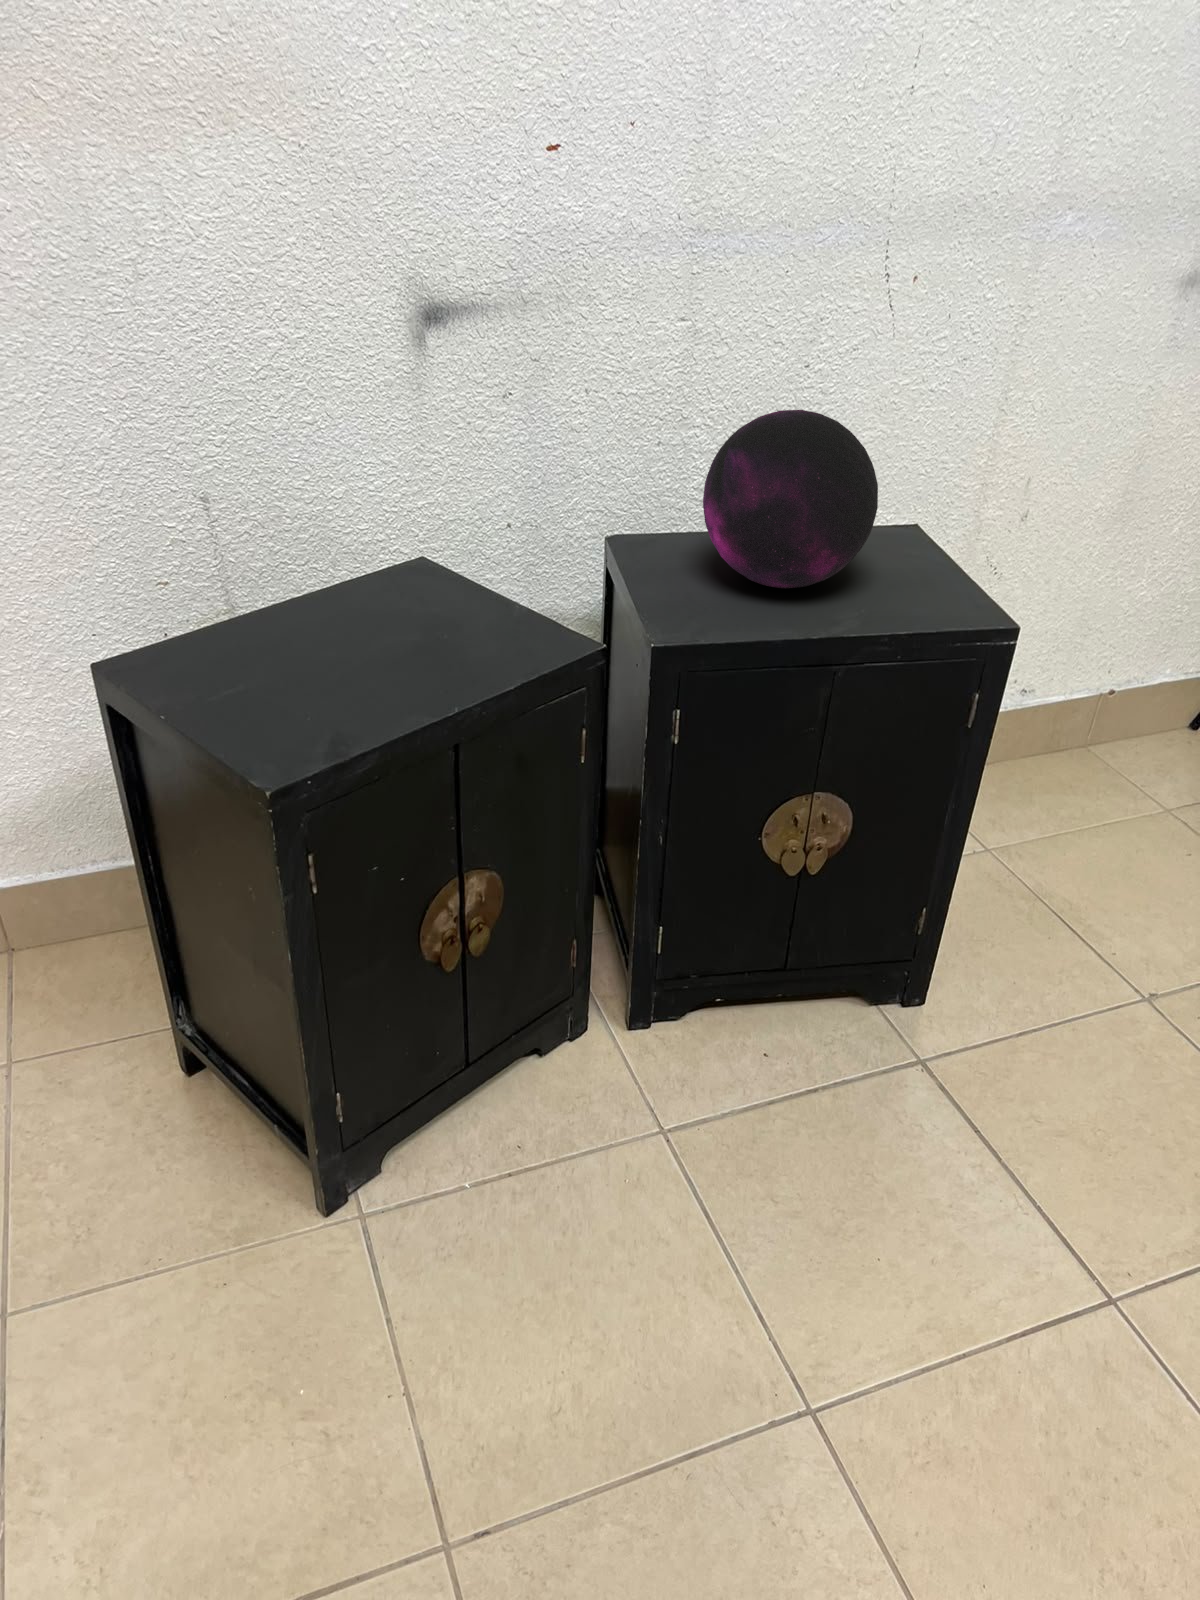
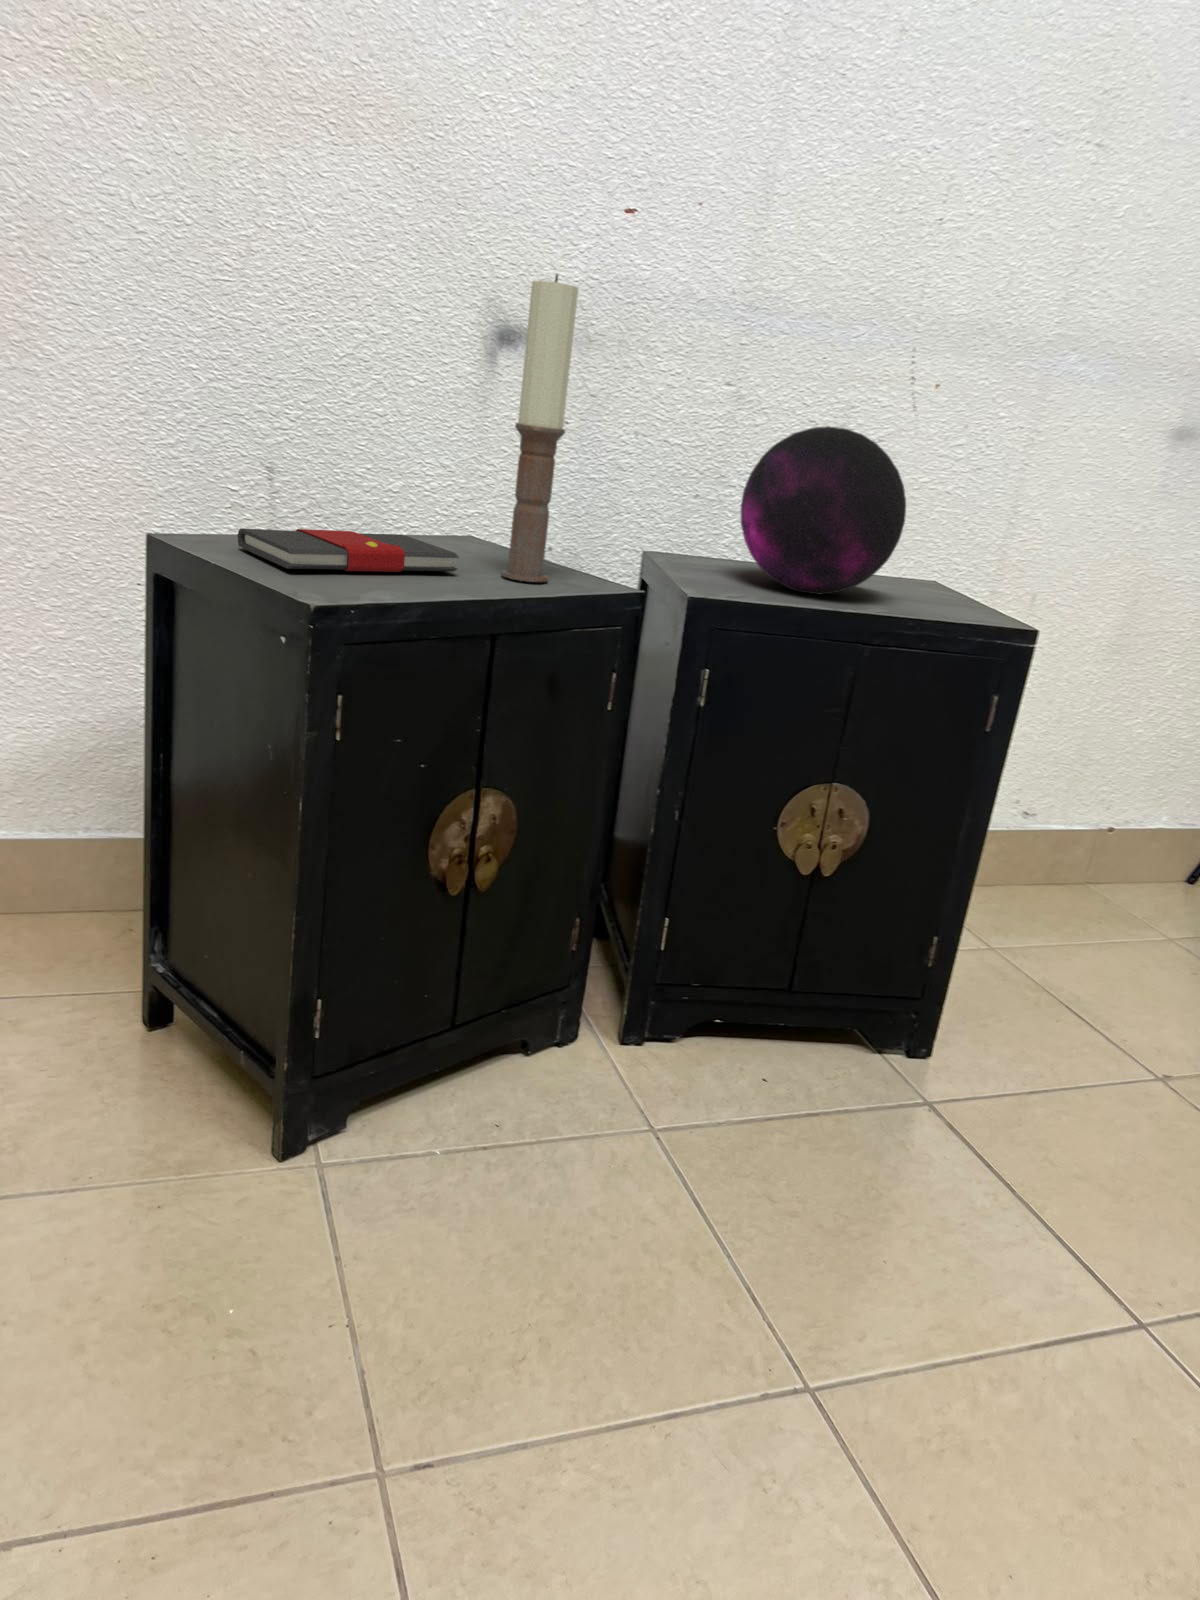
candle: none [449,347,506,659] -> present [501,275,579,582]
book: none [184,605,413,714] -> present [238,528,459,572]

